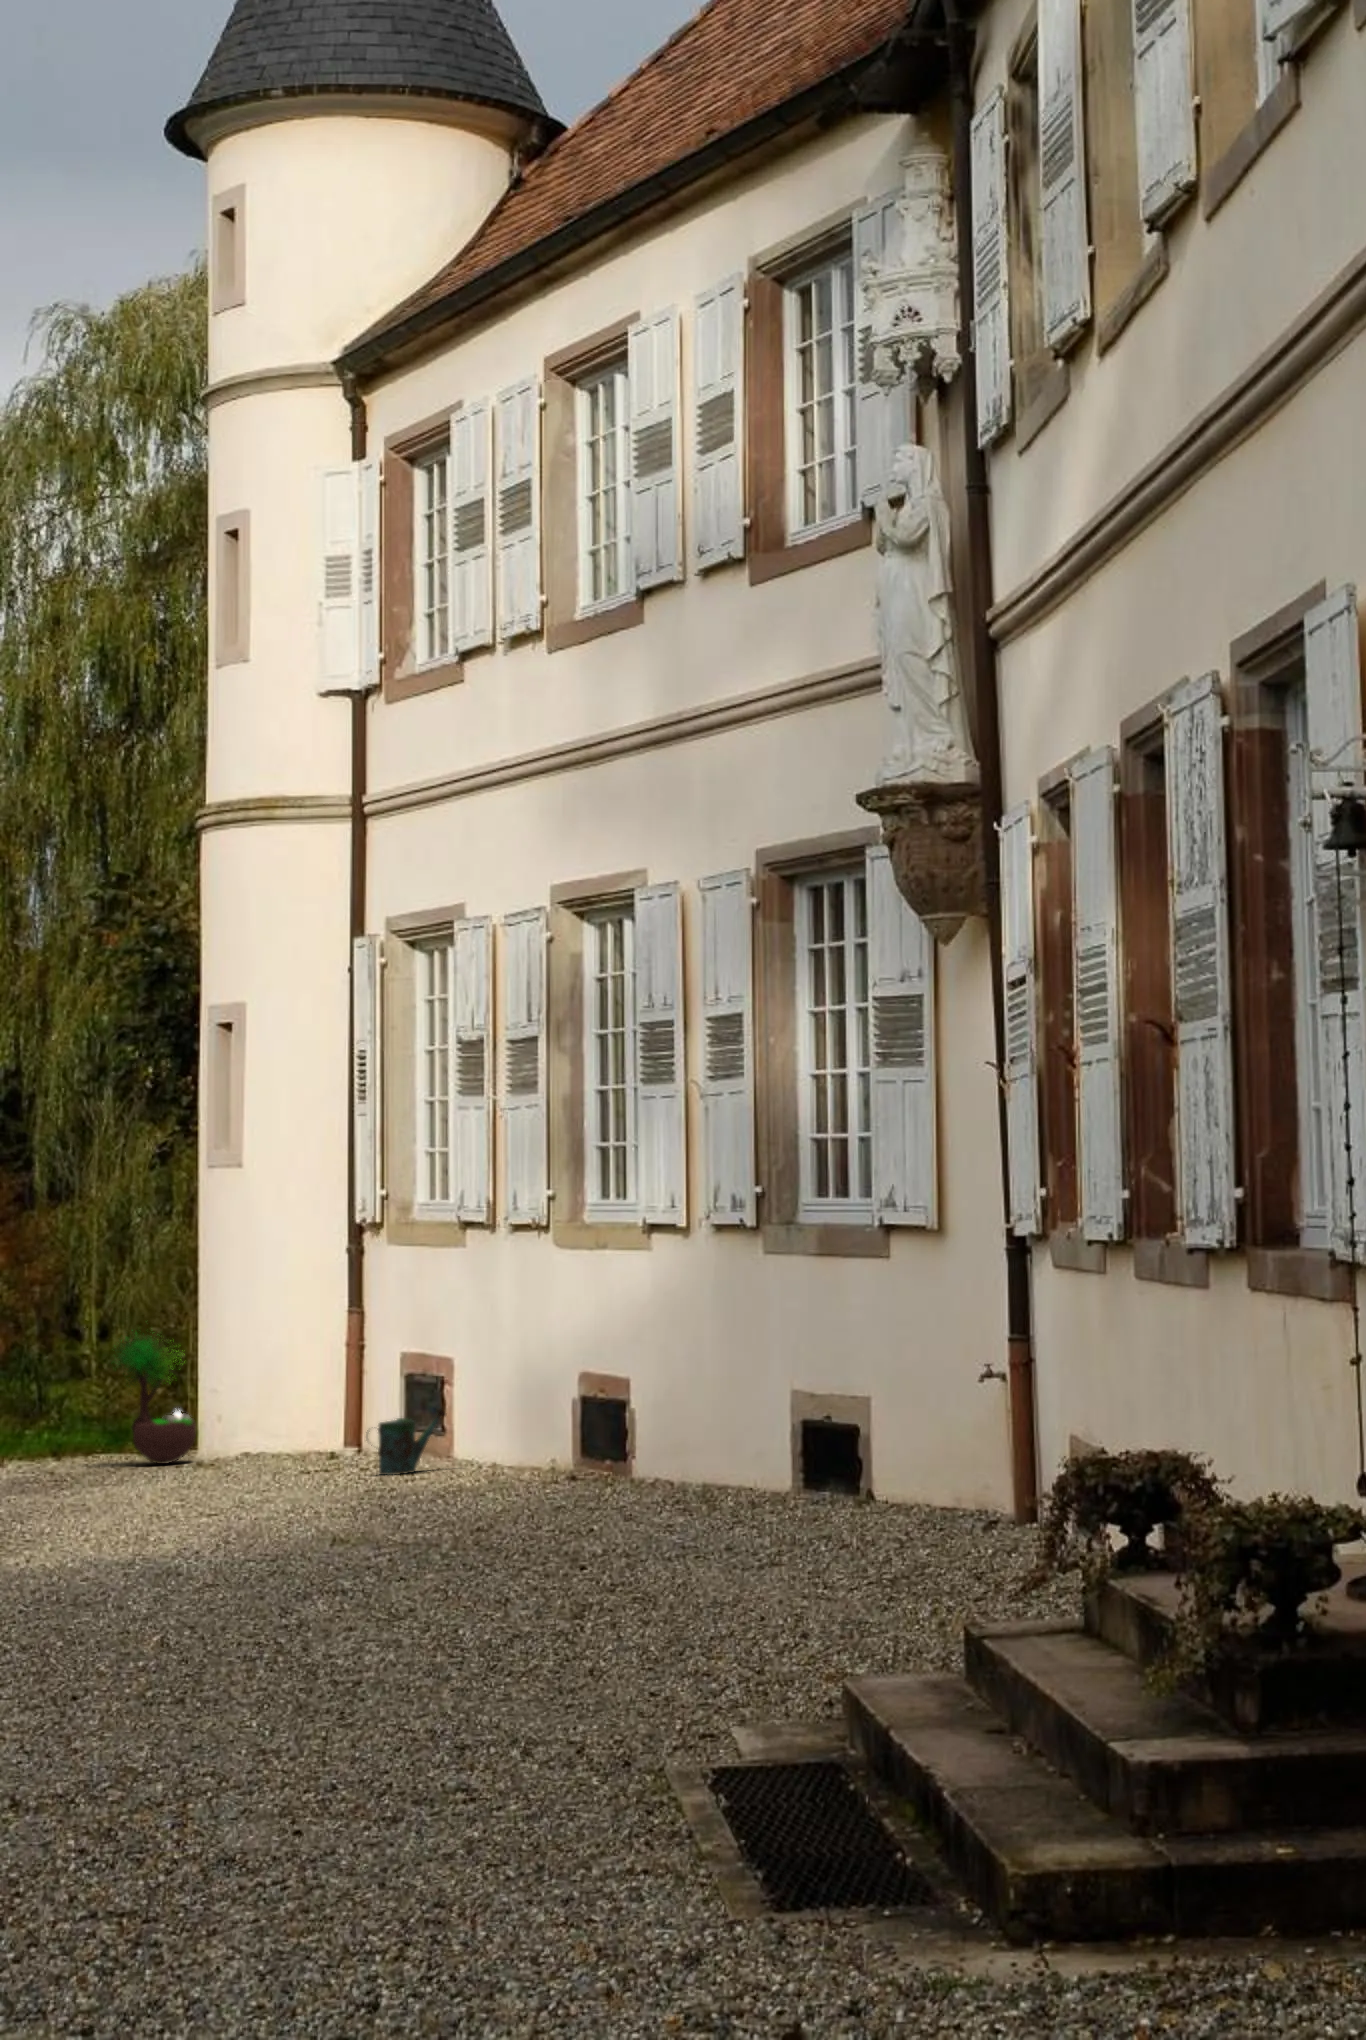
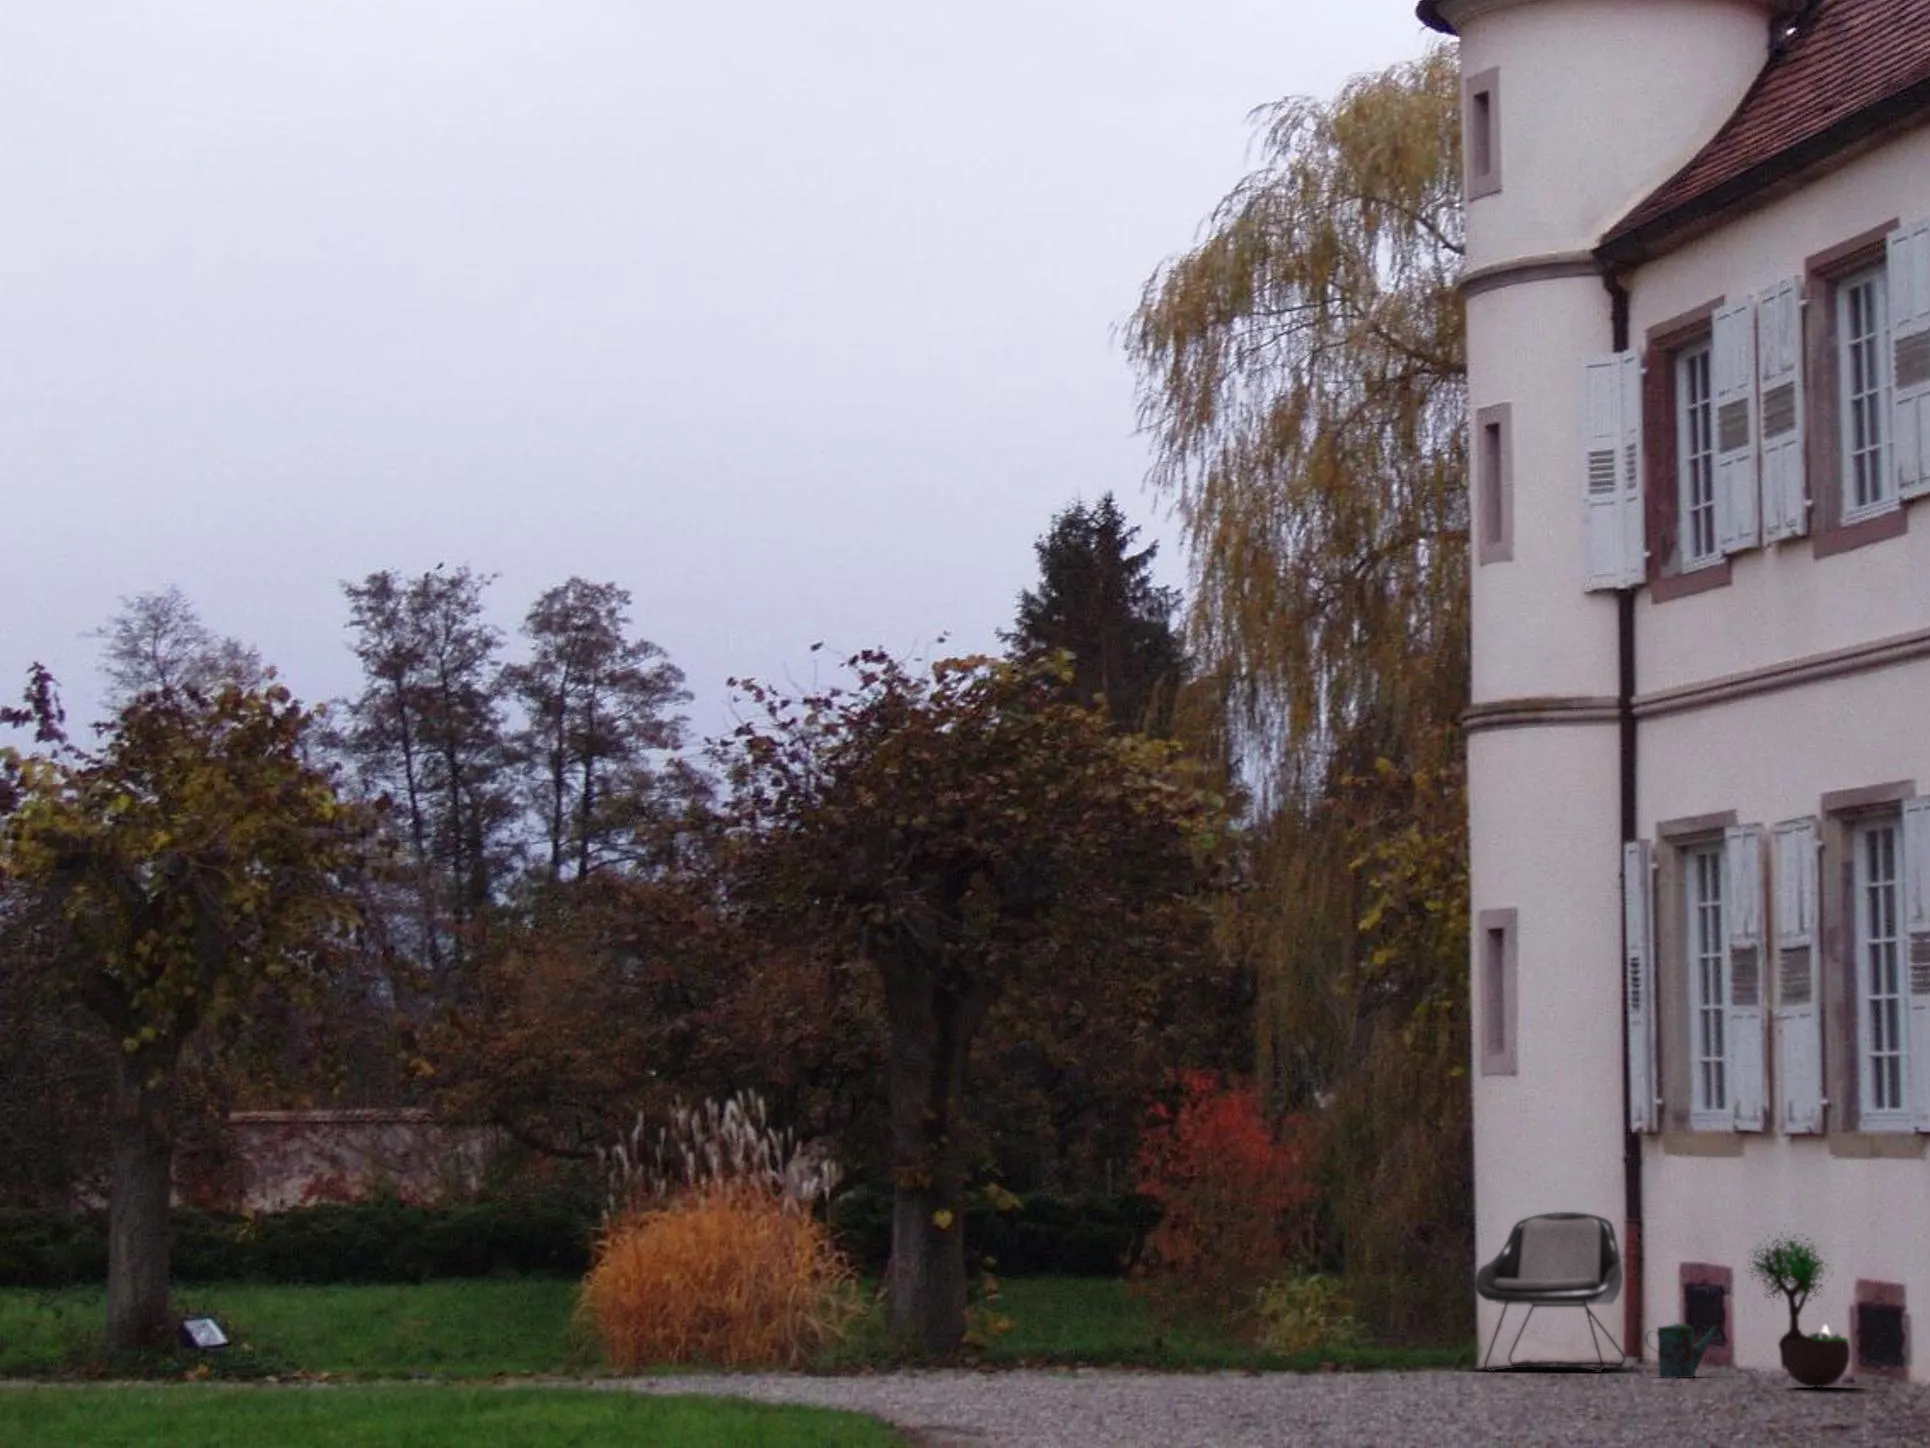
lounge chair: none [192,1305,347,1476] -> present [1475,1212,1625,1373]
potted tree: present [114,1329,196,1464] -> present [1748,1232,1850,1387]

